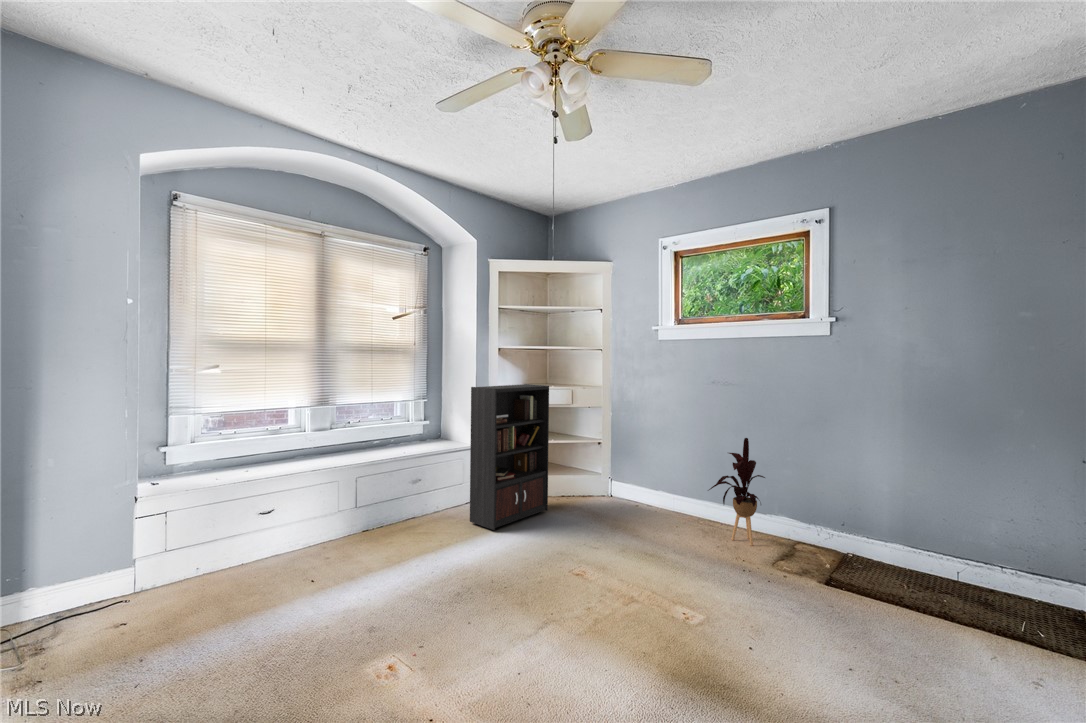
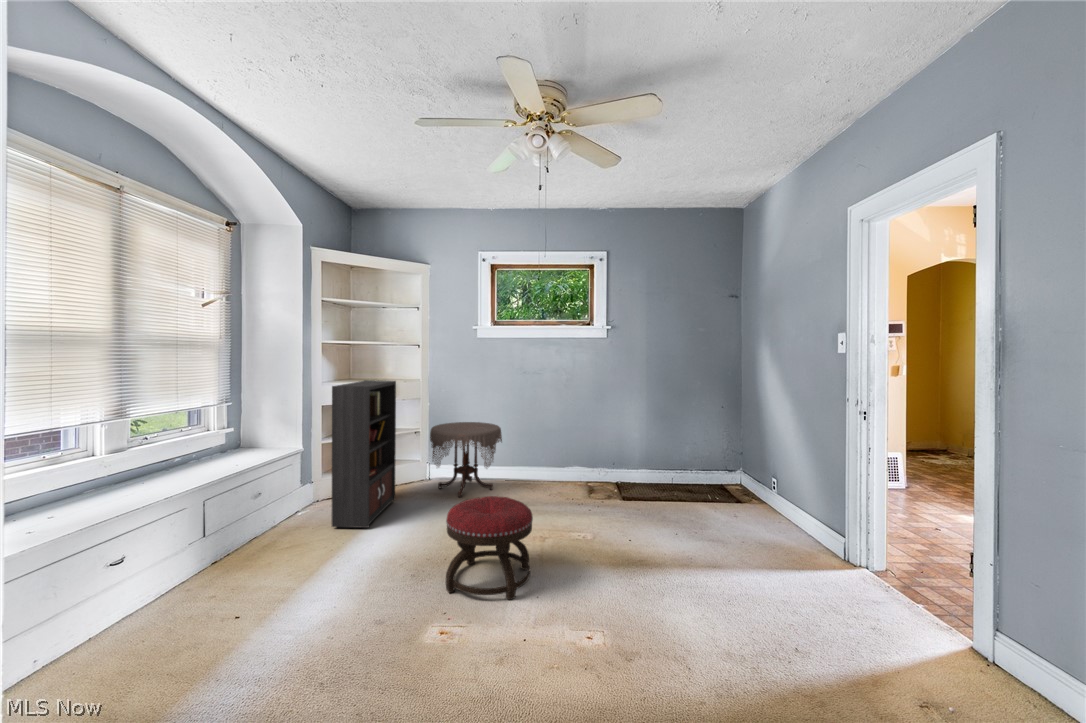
side table: none [588,437,673,523] -> present [430,422,502,497]
house plant: present [709,438,765,545] -> none [534,412,575,490]
ottoman: none [473,520,581,652] -> present [445,496,533,600]

